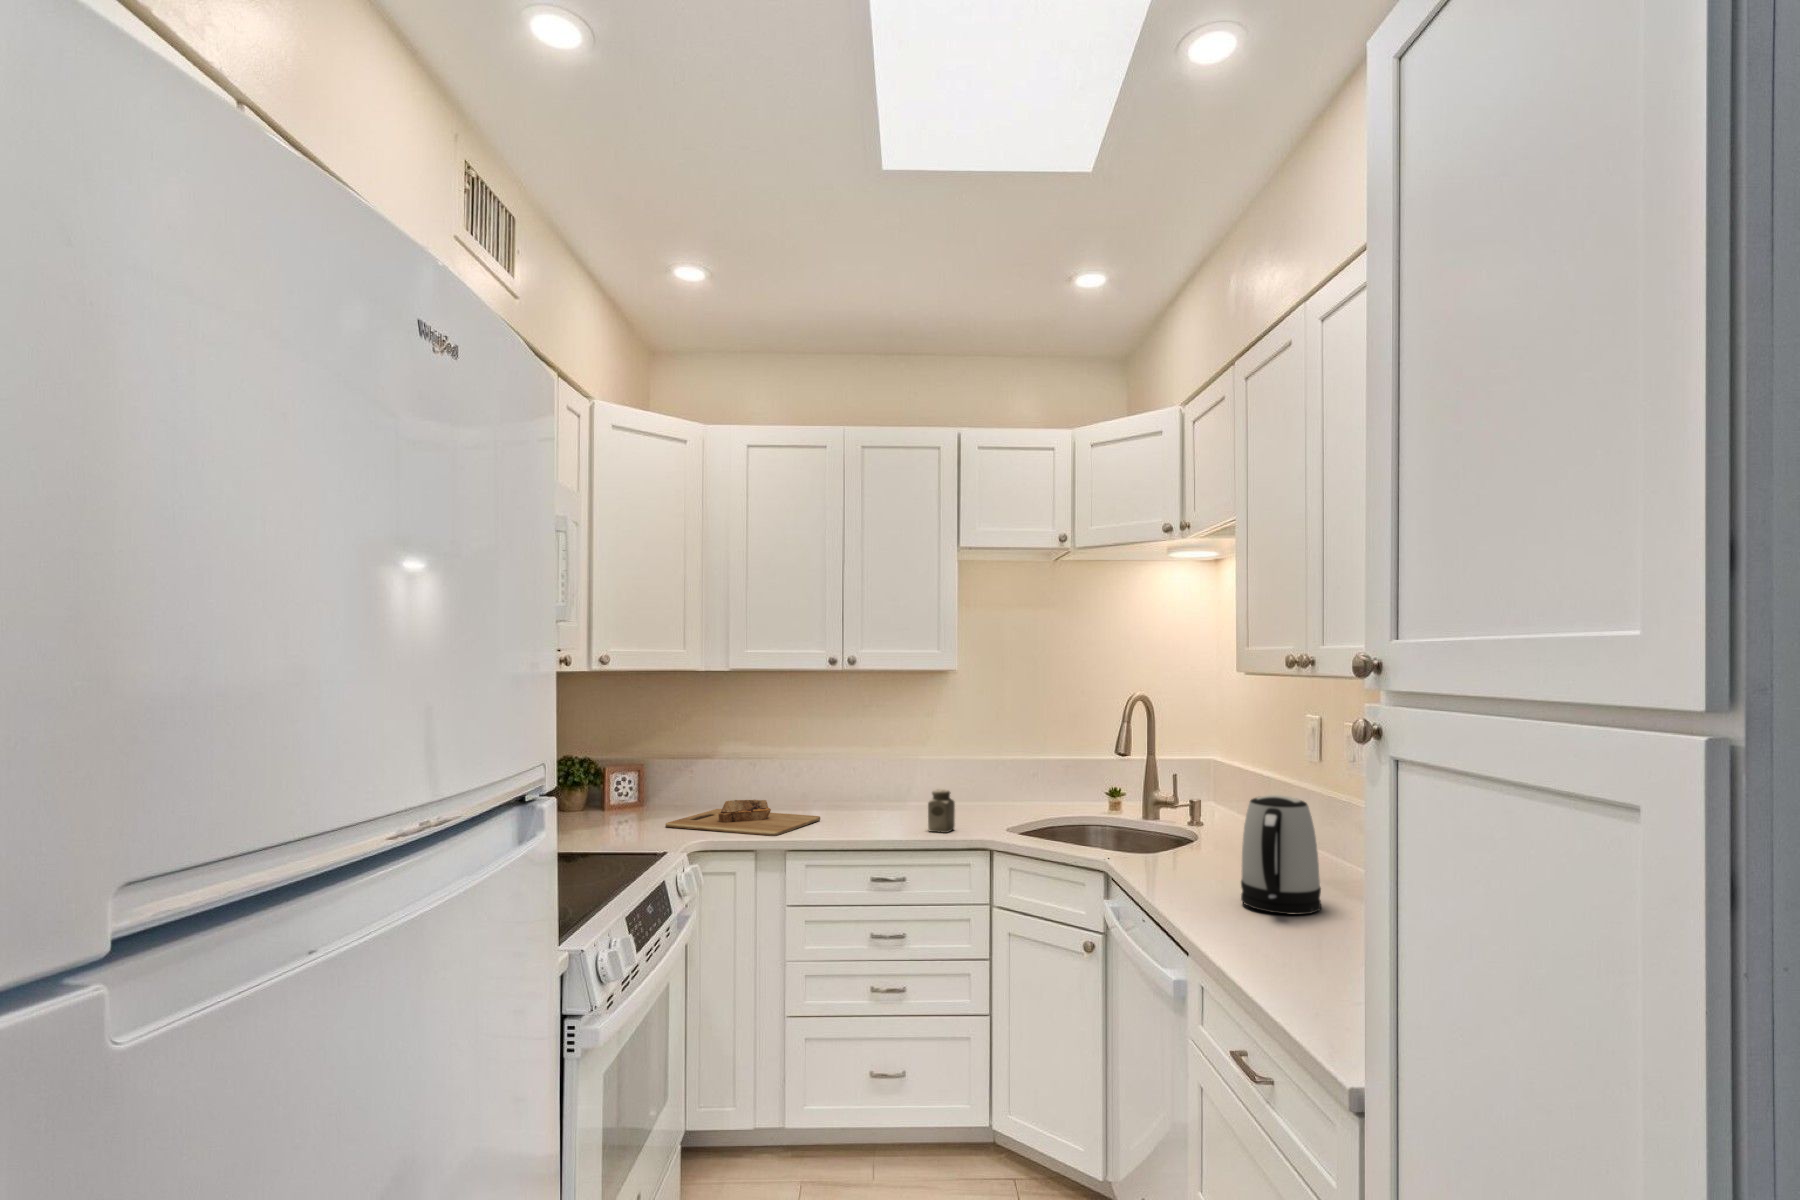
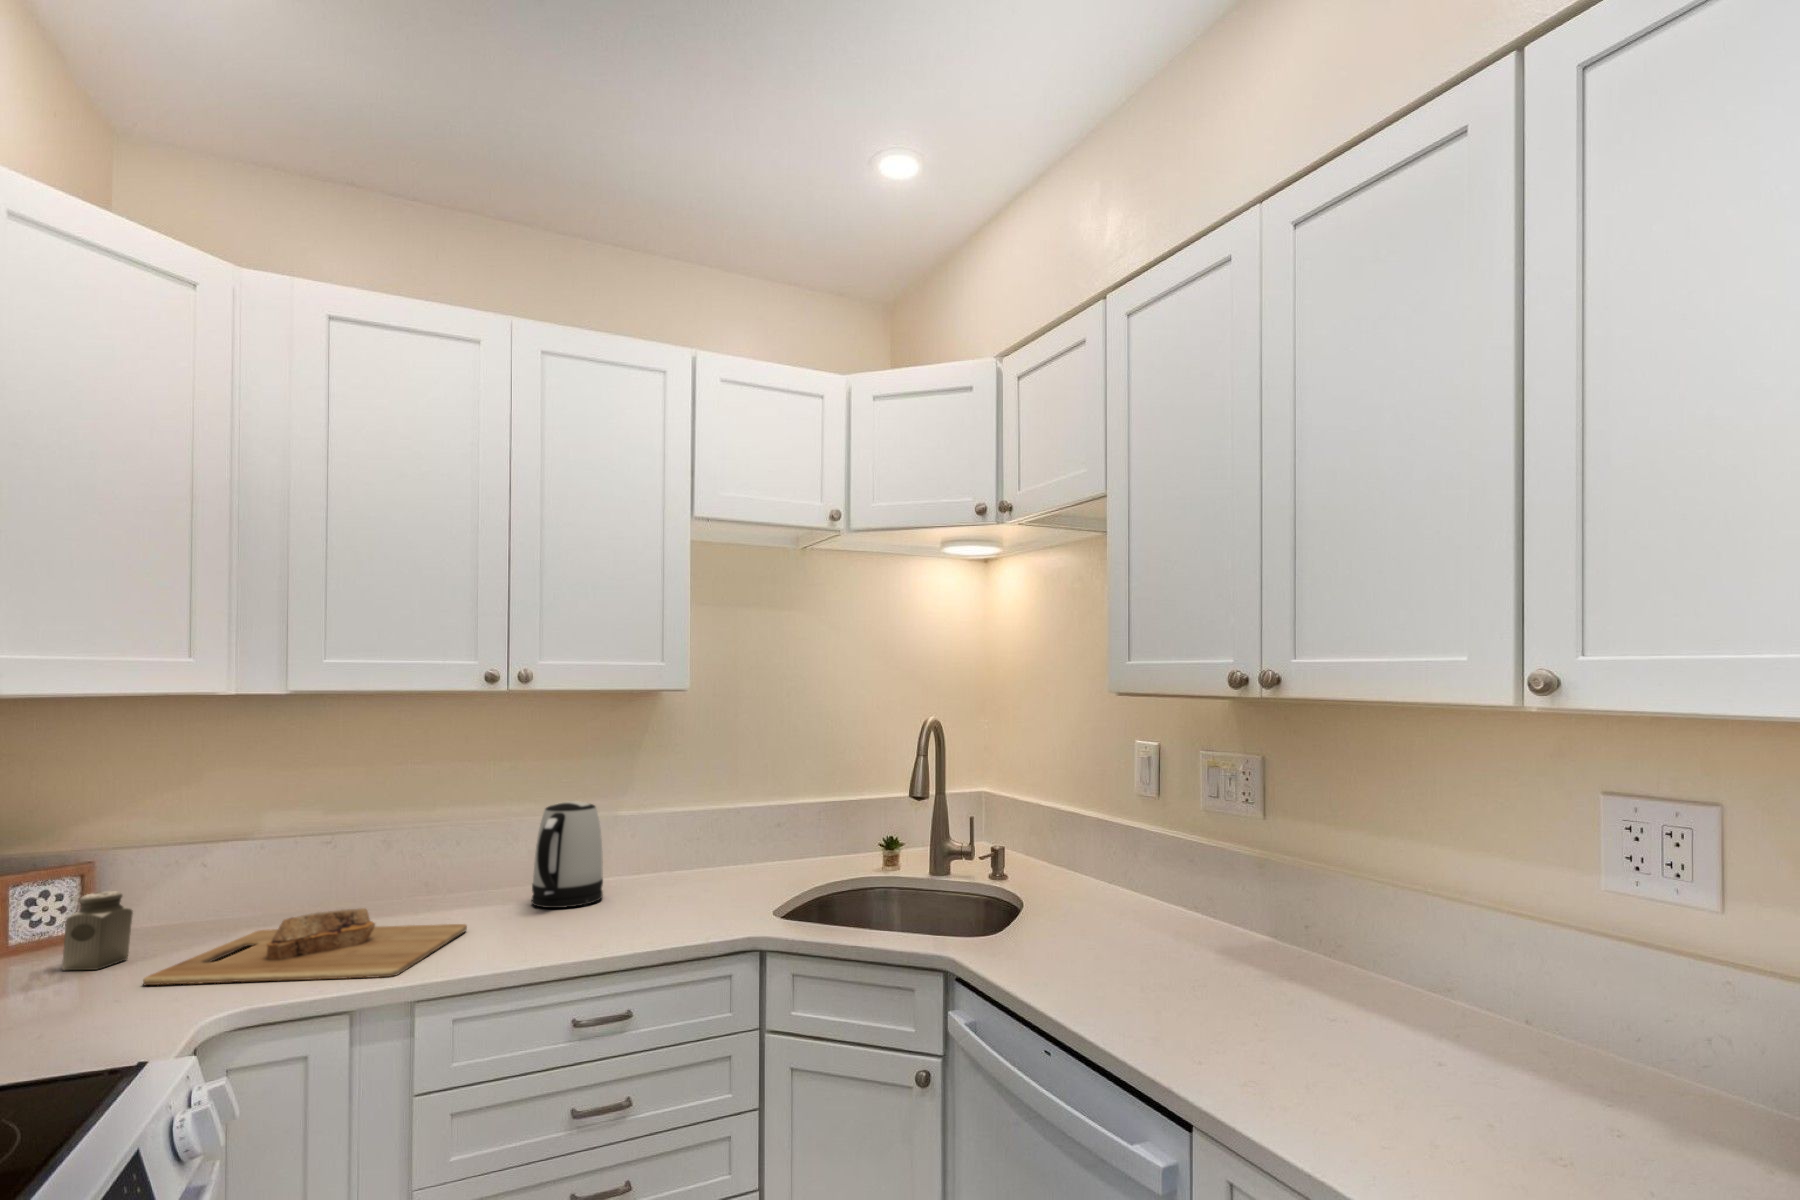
salt shaker: present [928,789,955,833] -> present [62,891,133,970]
kettle: present [1241,795,1321,915] -> present [532,801,603,908]

